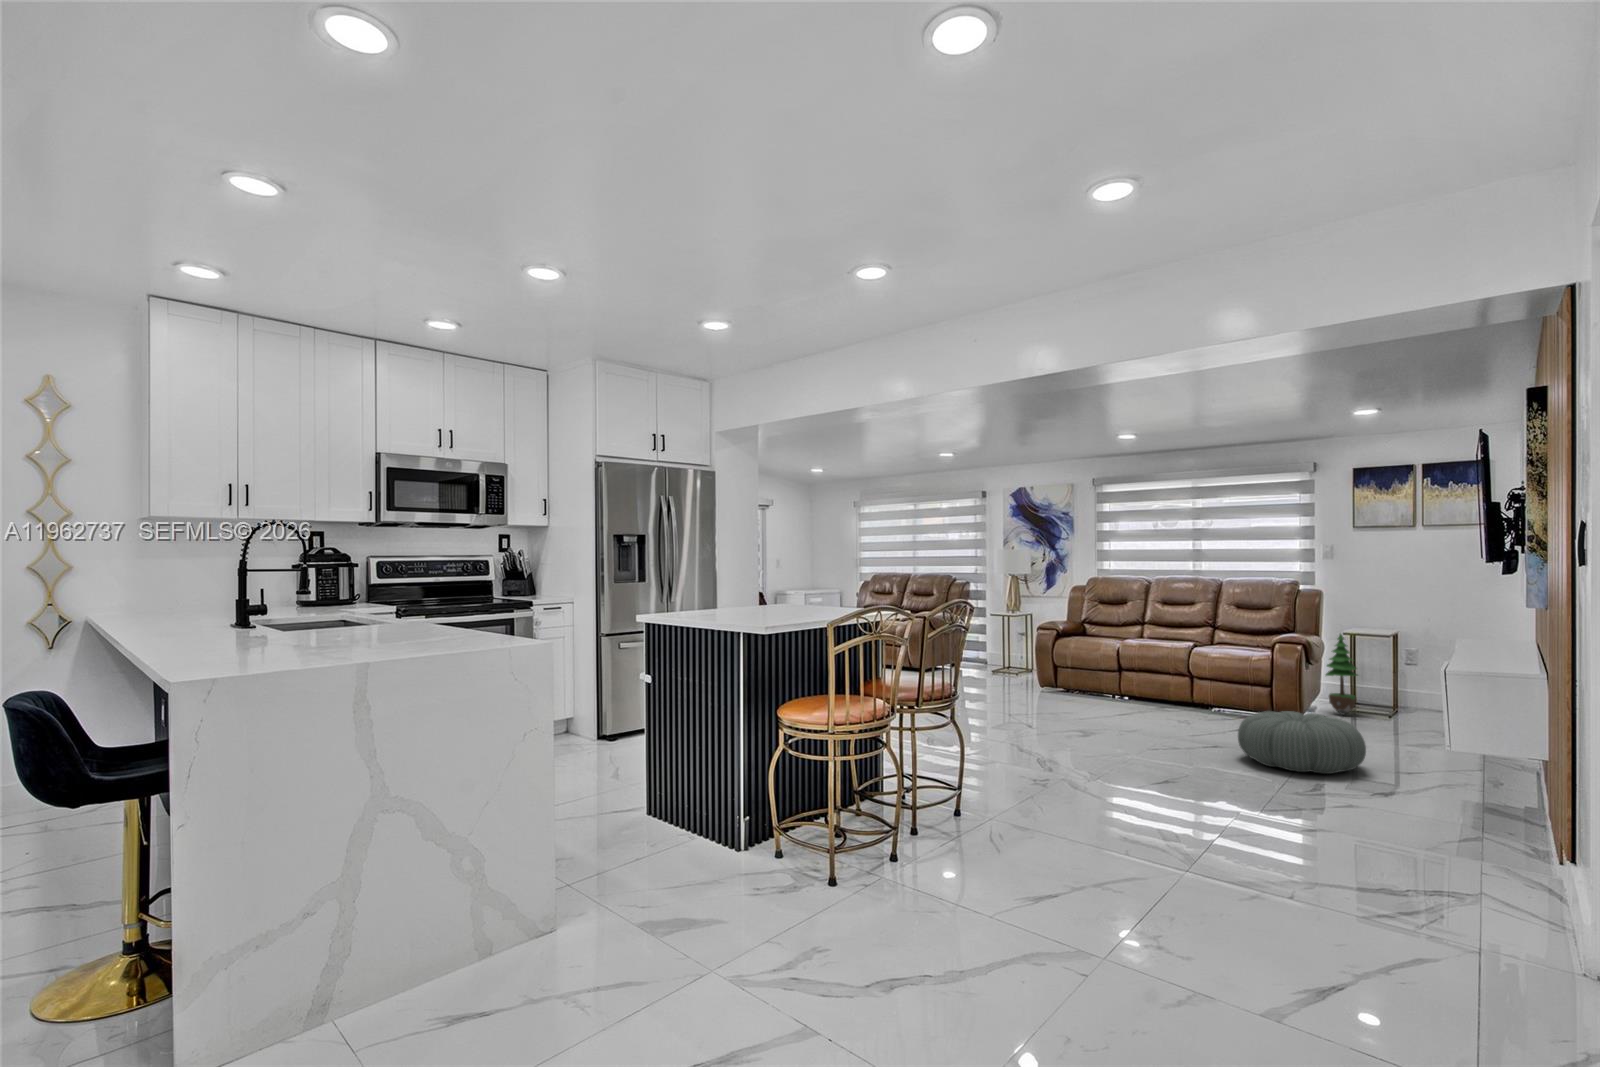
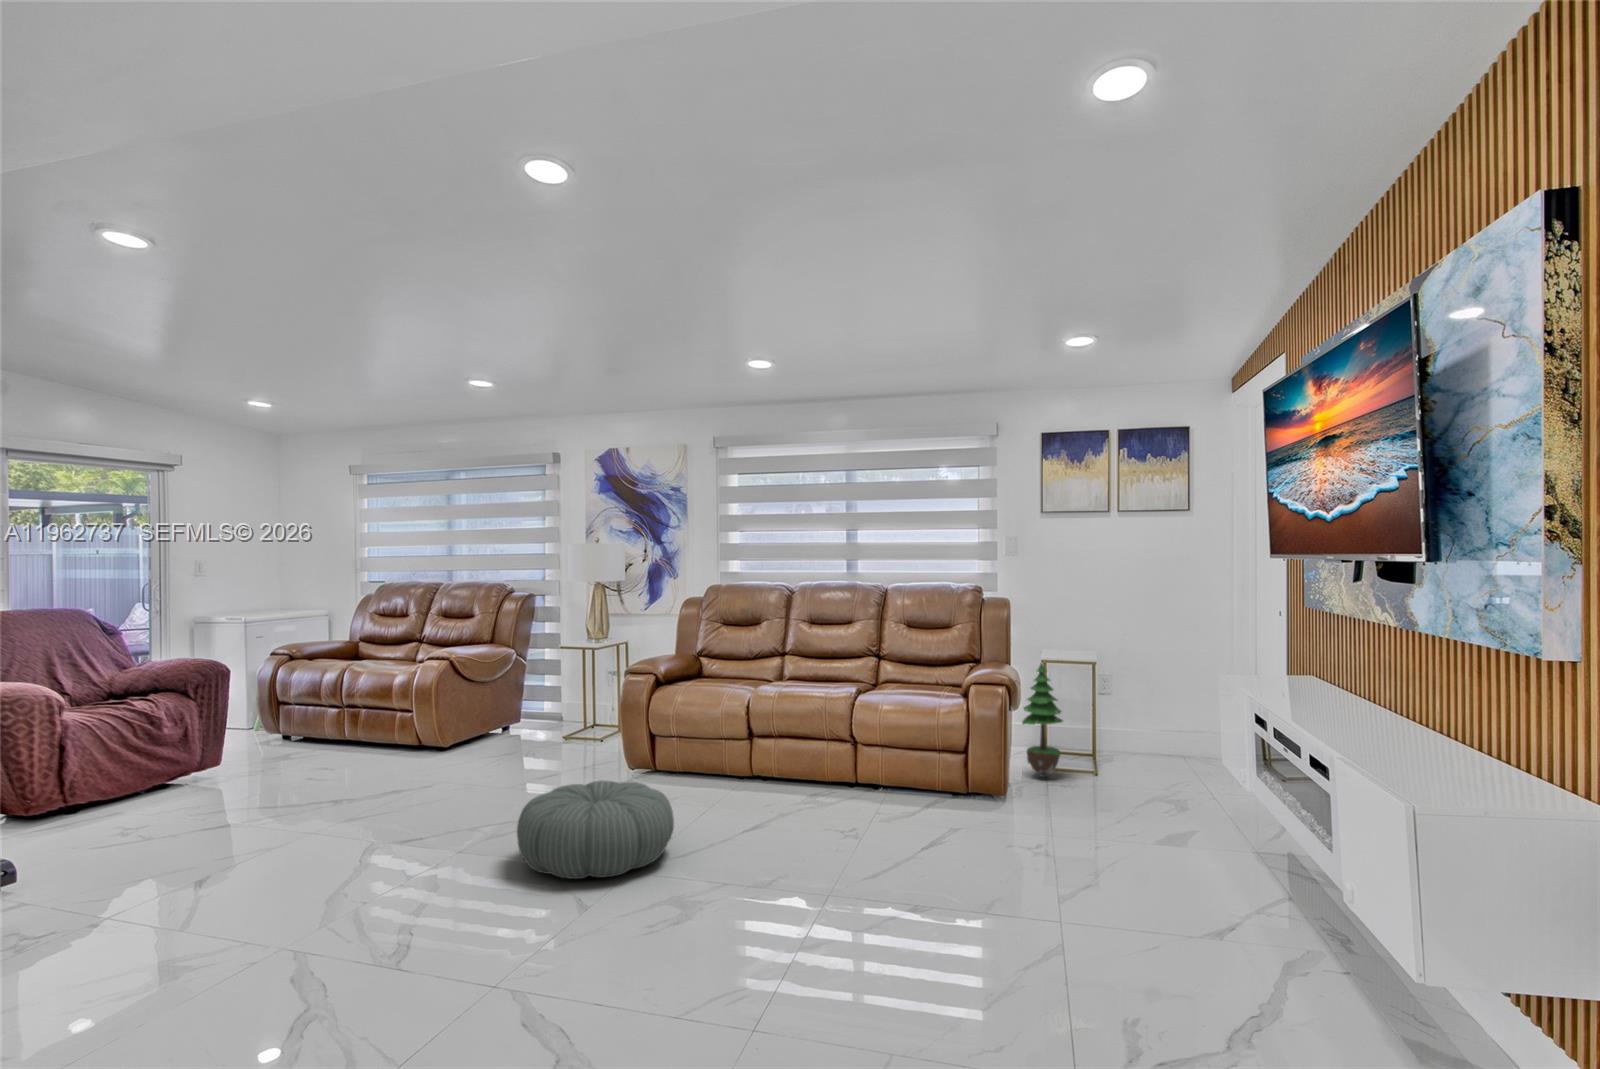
pouf: present [1238,711,1366,774] -> present [517,780,674,879]

